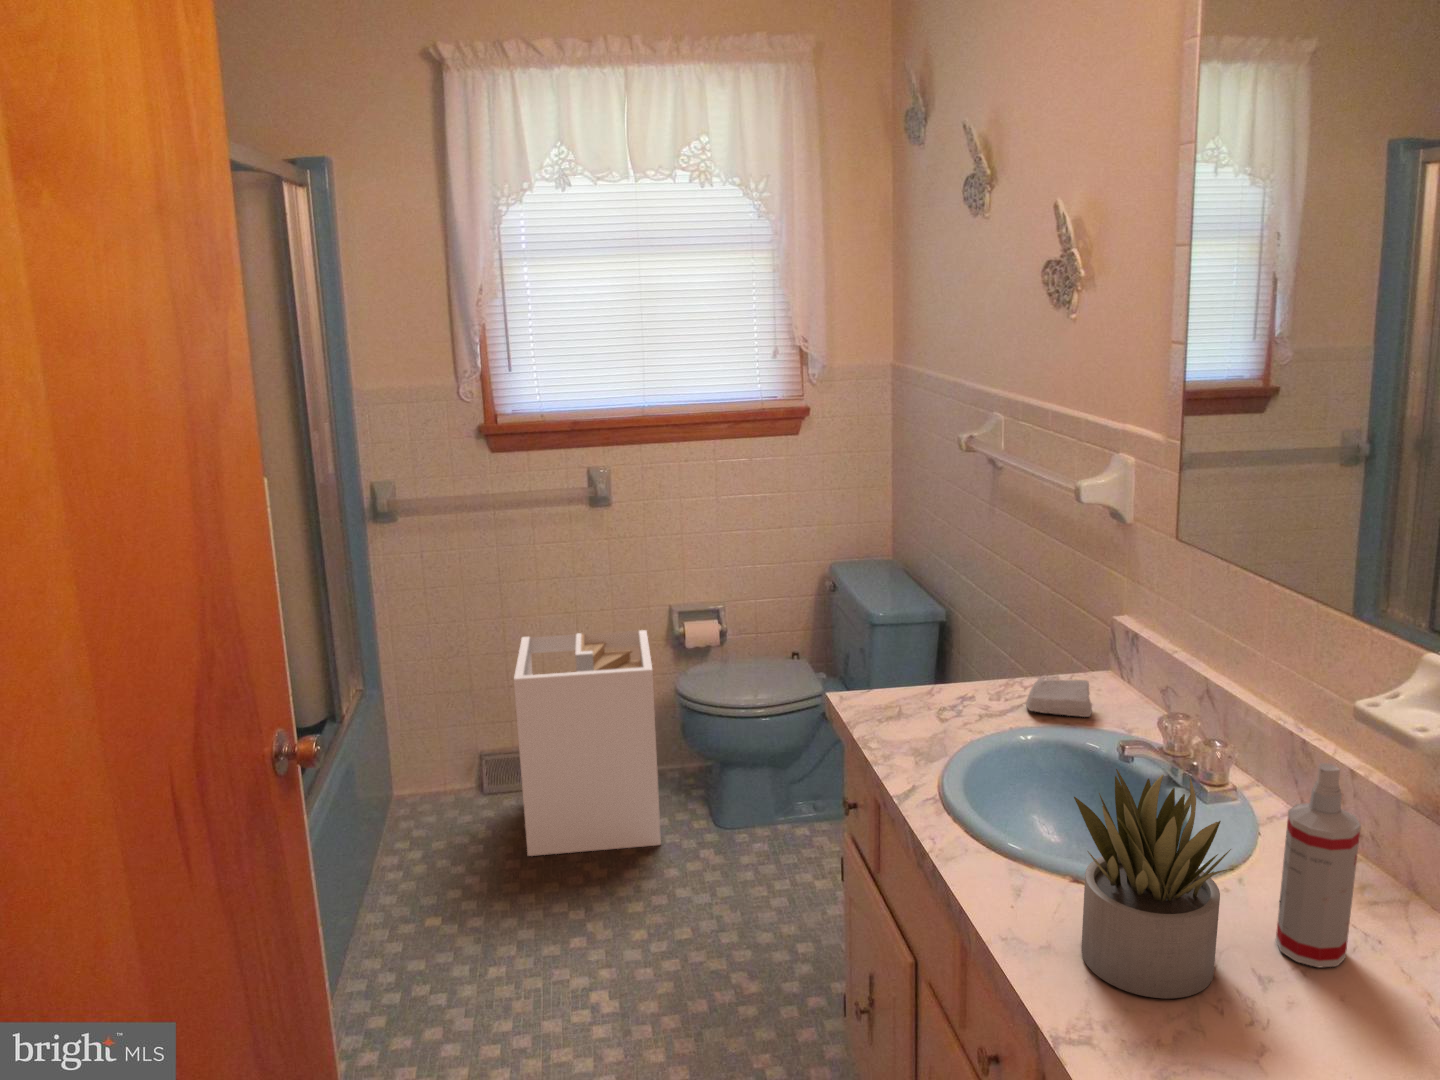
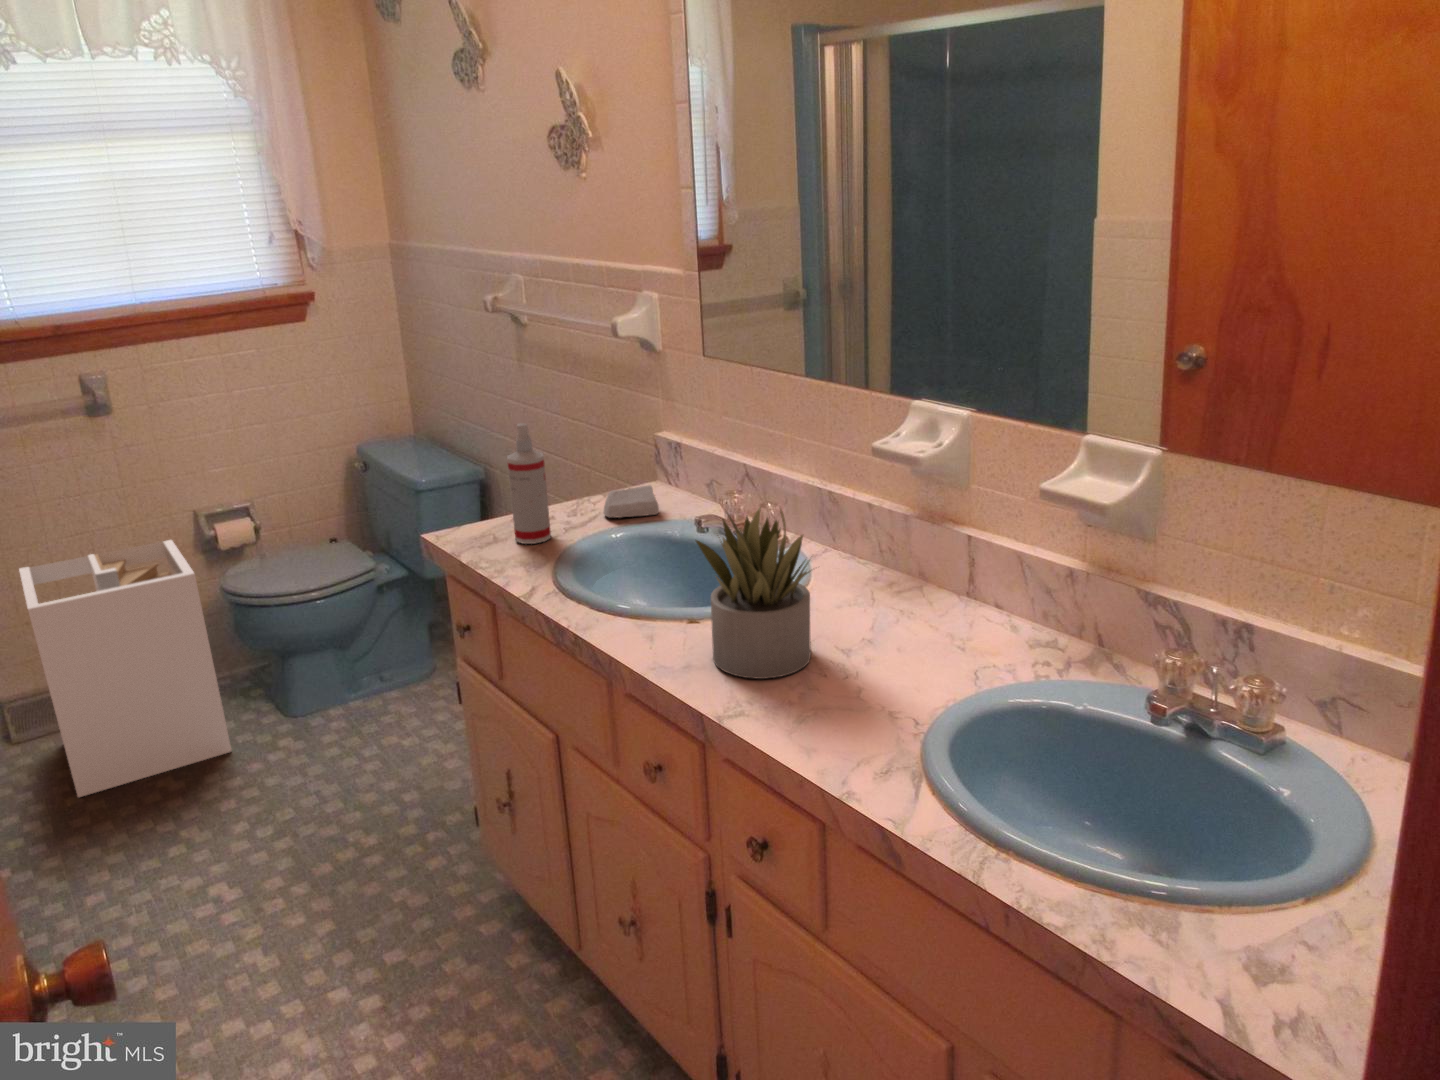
spray bottle: present [1276,763,1361,968] -> present [507,423,551,544]

